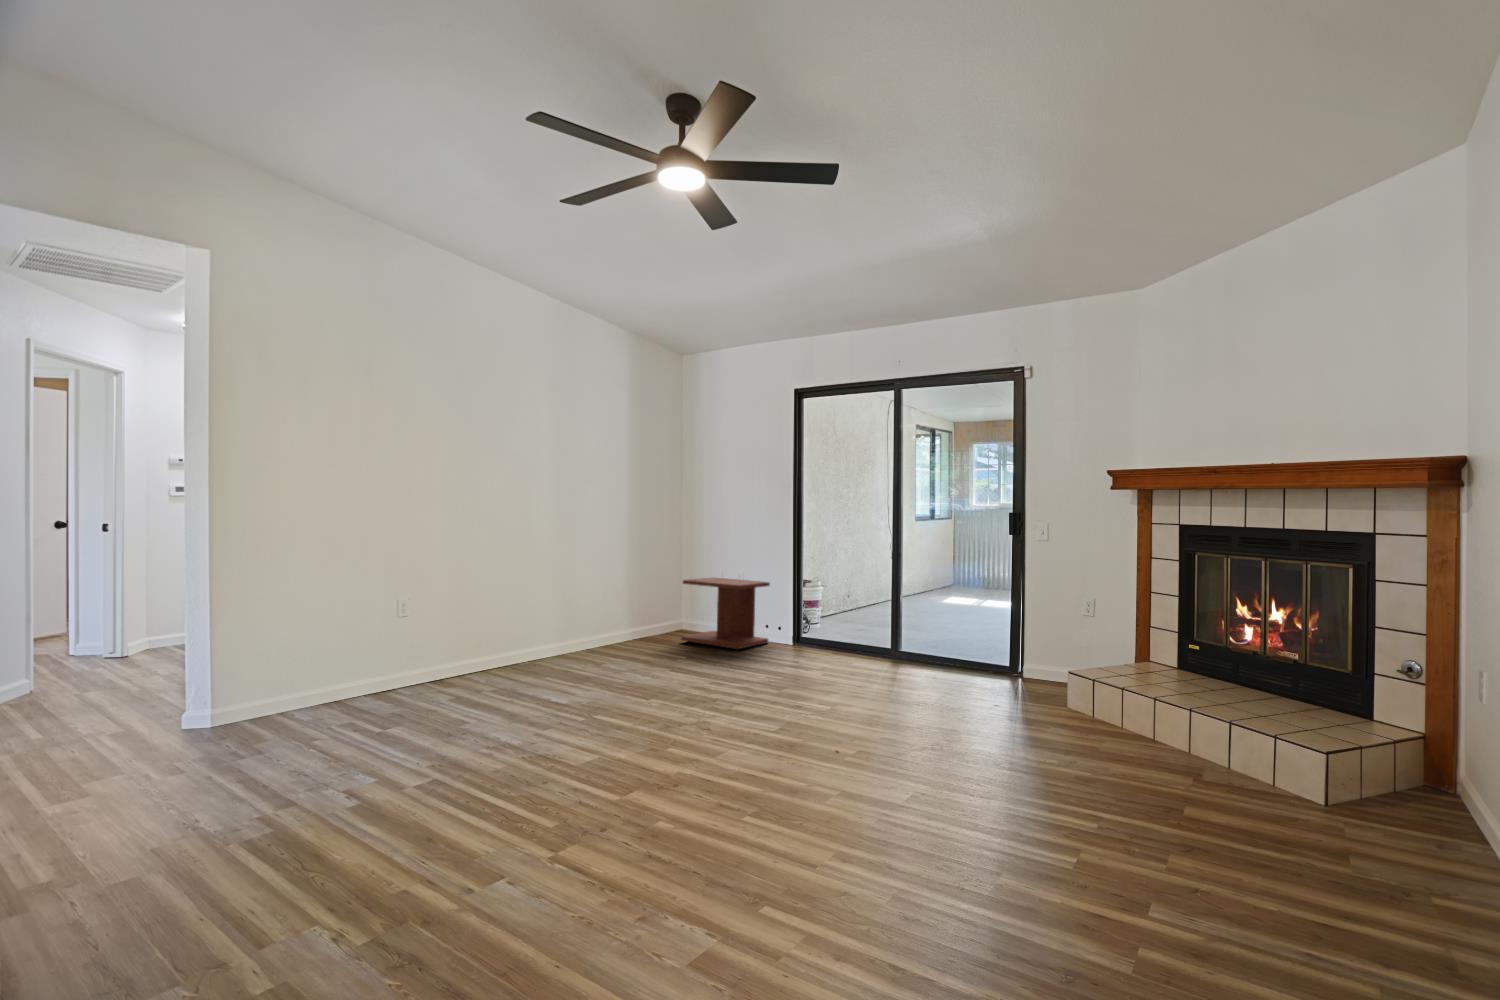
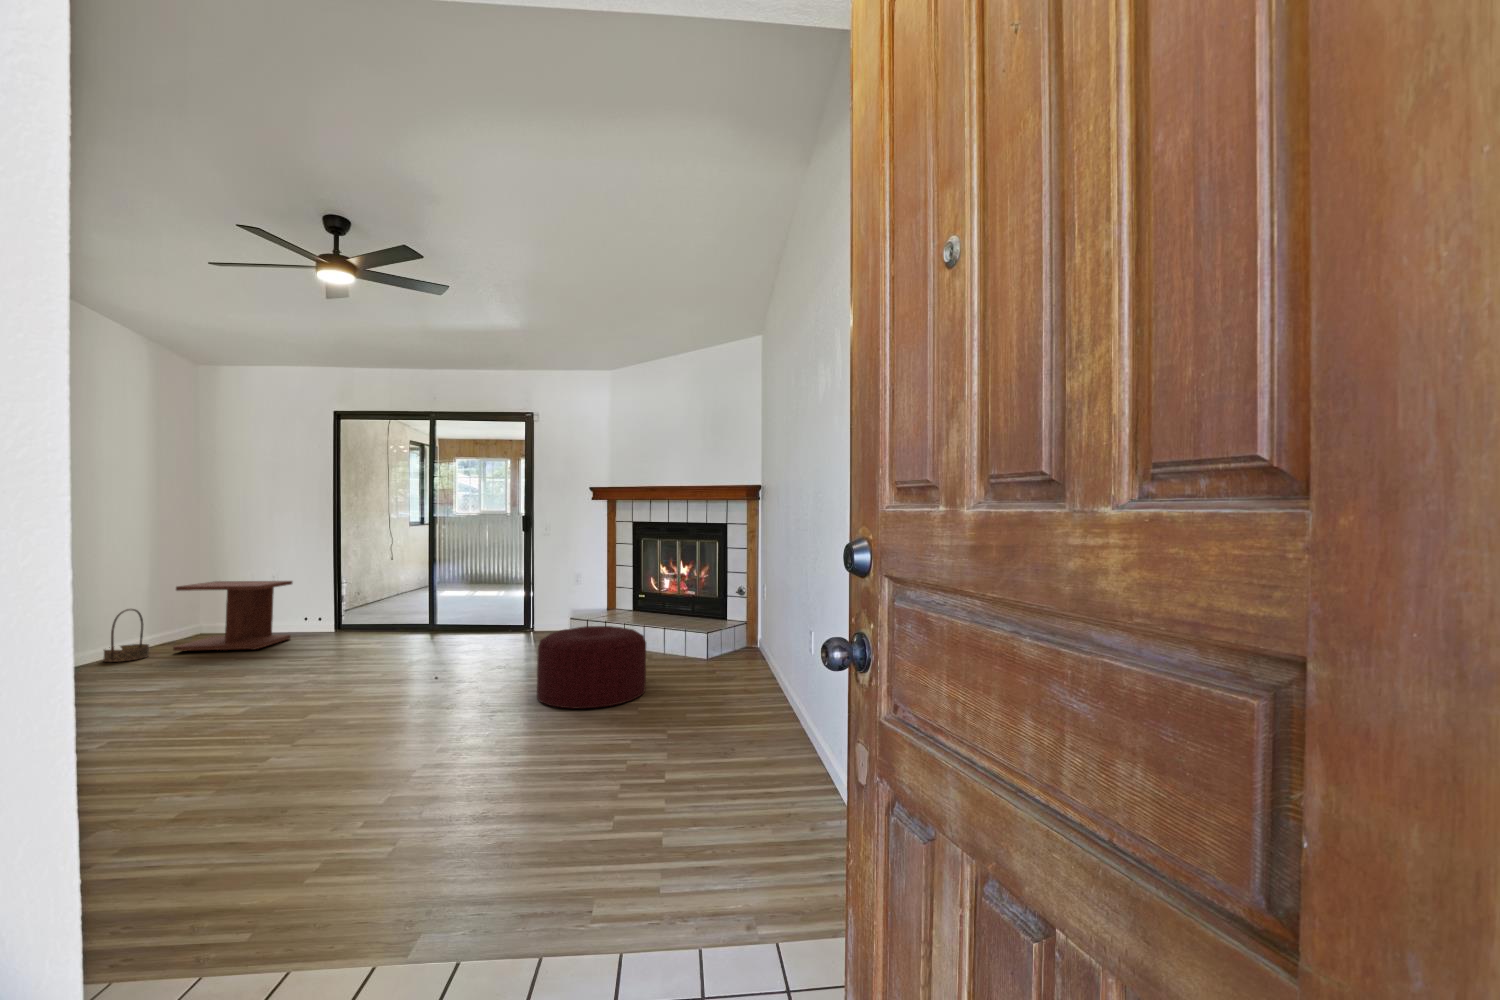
basket: none [637,597,666,644] -> present [103,609,149,662]
ottoman: none [993,689,1184,838] -> present [537,626,646,708]

